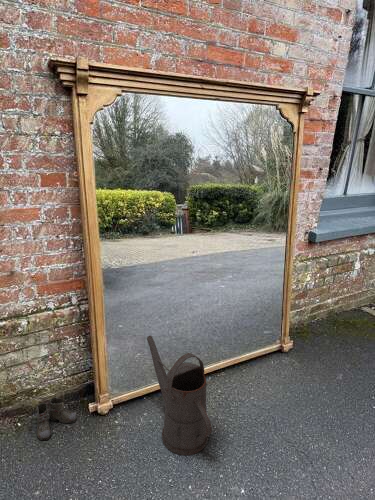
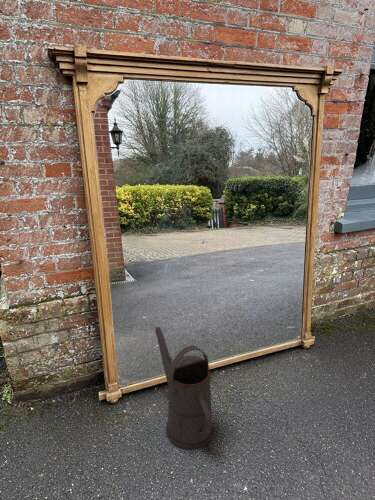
boots: present [36,397,76,440] -> none [39,384,86,425]

